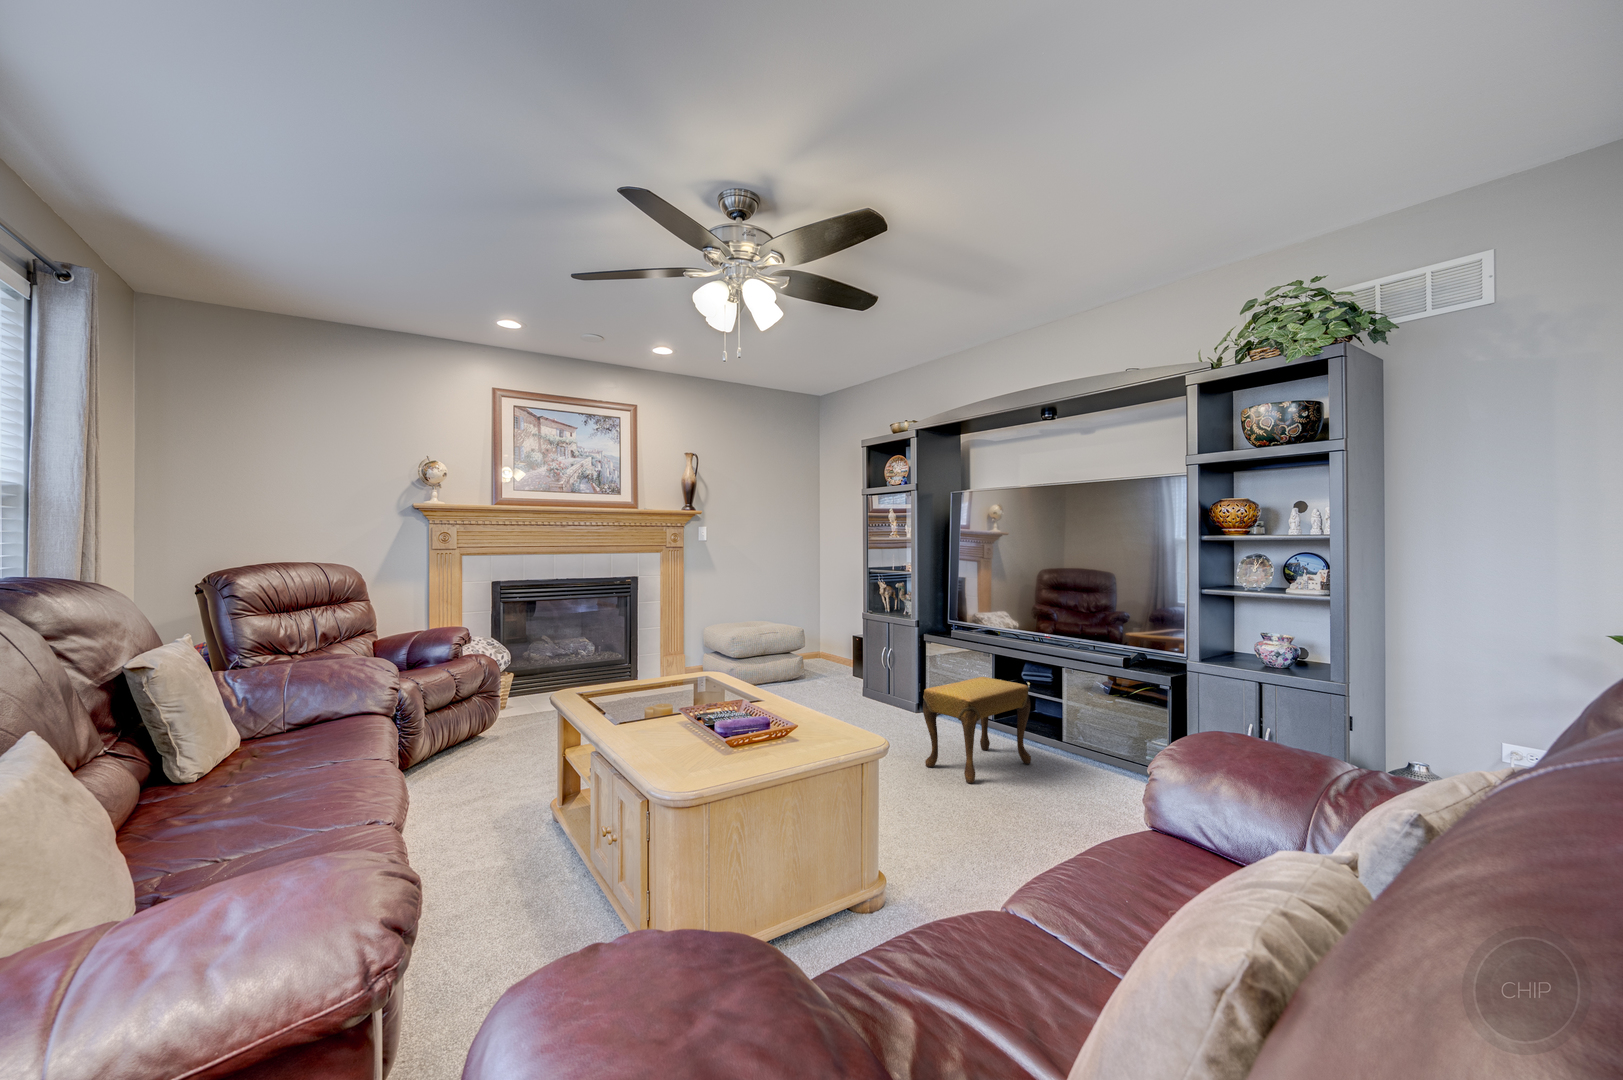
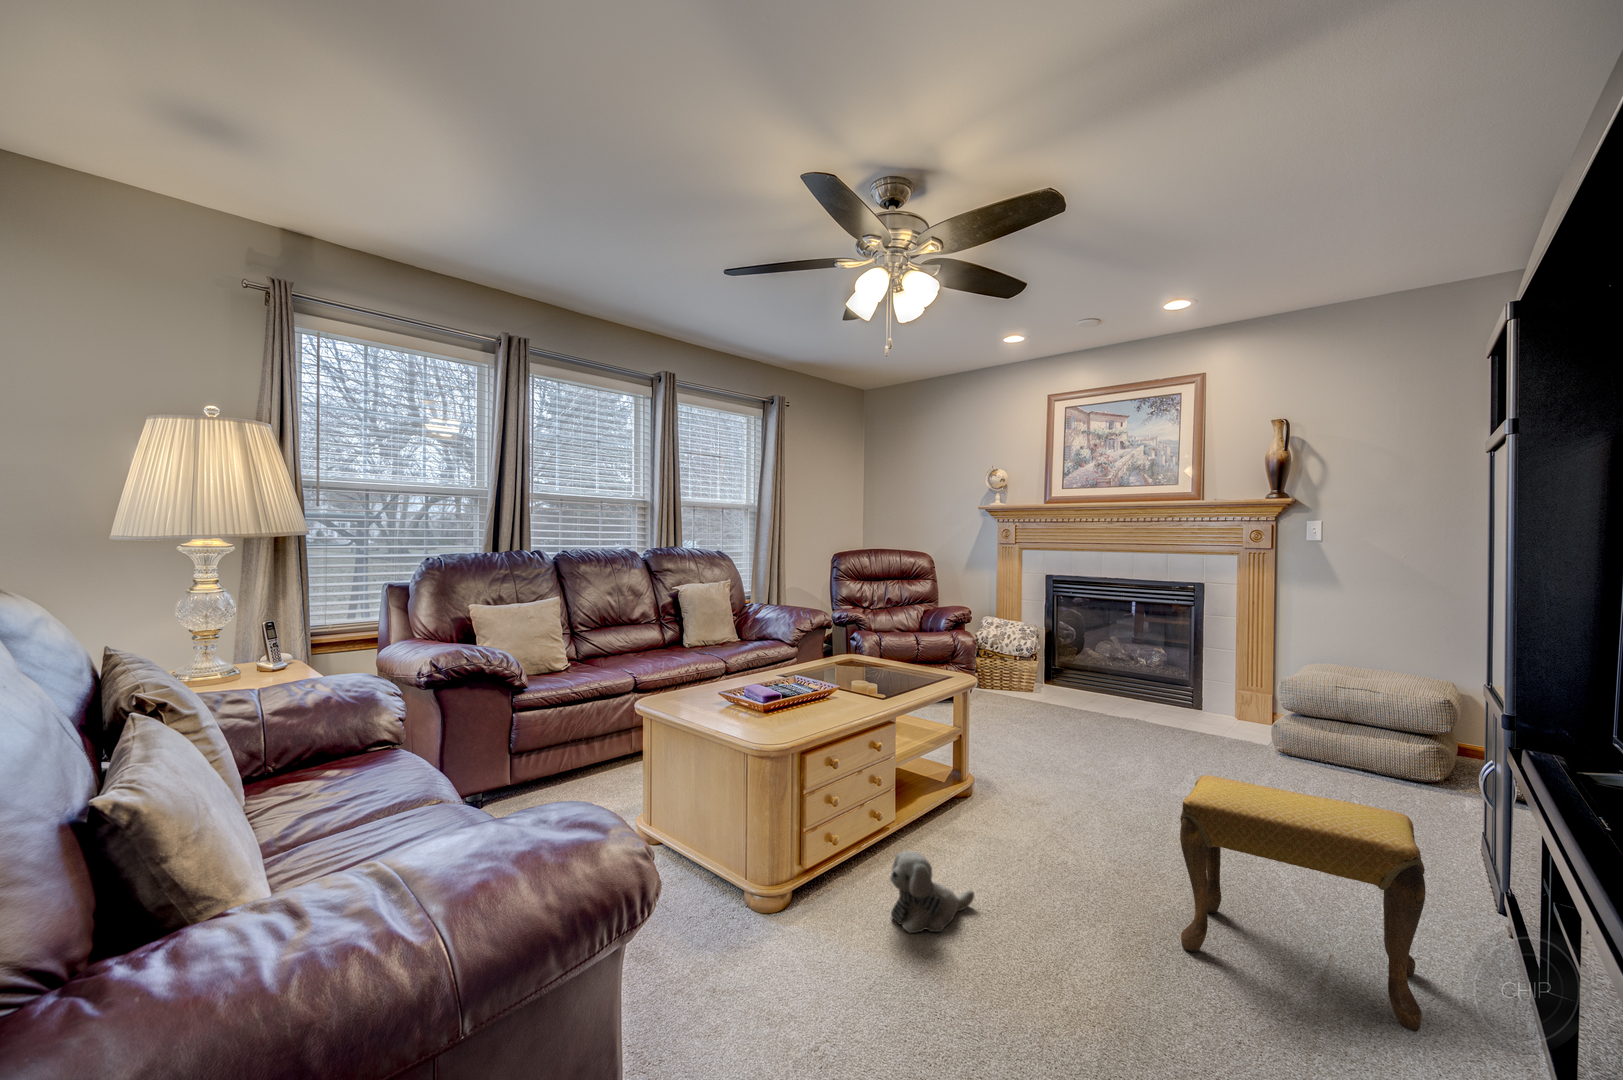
plush toy: none [914,801,964,860] -> present [890,851,974,933]

